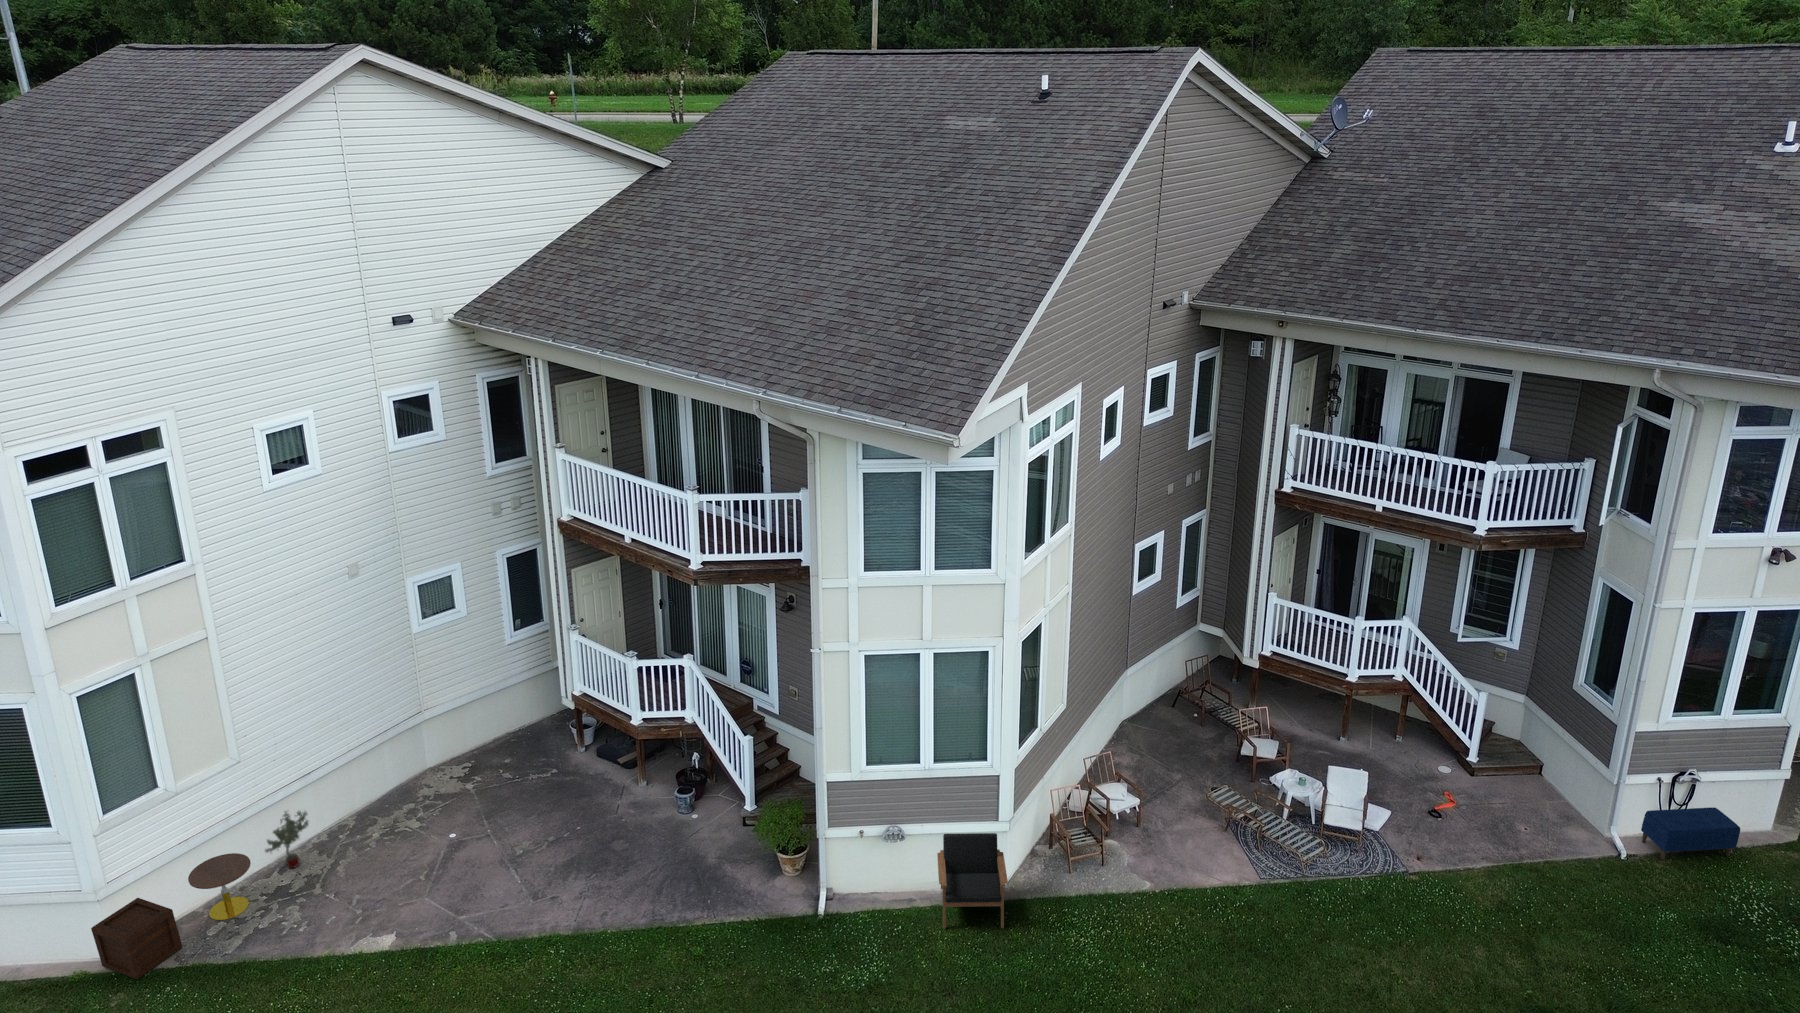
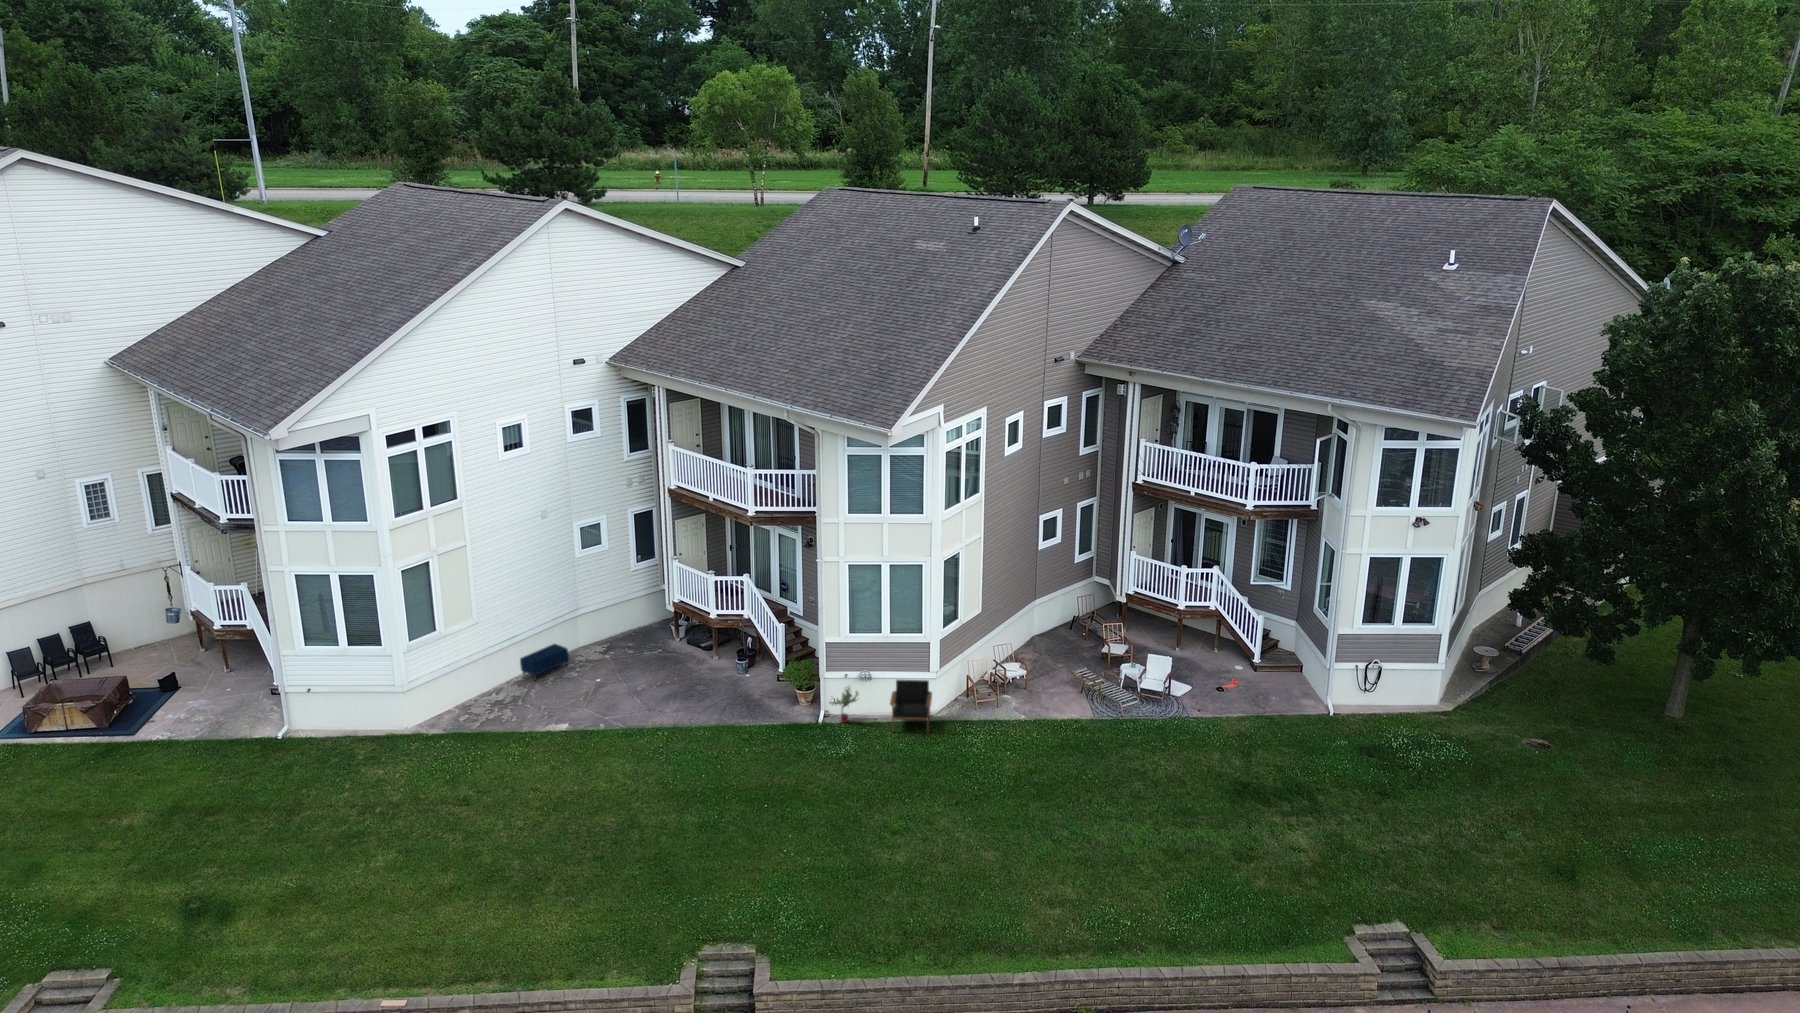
bench: present [1641,807,1740,860] -> present [520,644,569,680]
potted tree: present [265,811,308,868] -> present [829,687,858,723]
side table: present [188,853,251,920] -> none [448,677,483,714]
wooden crate: present [91,898,182,979] -> none [399,695,446,738]

